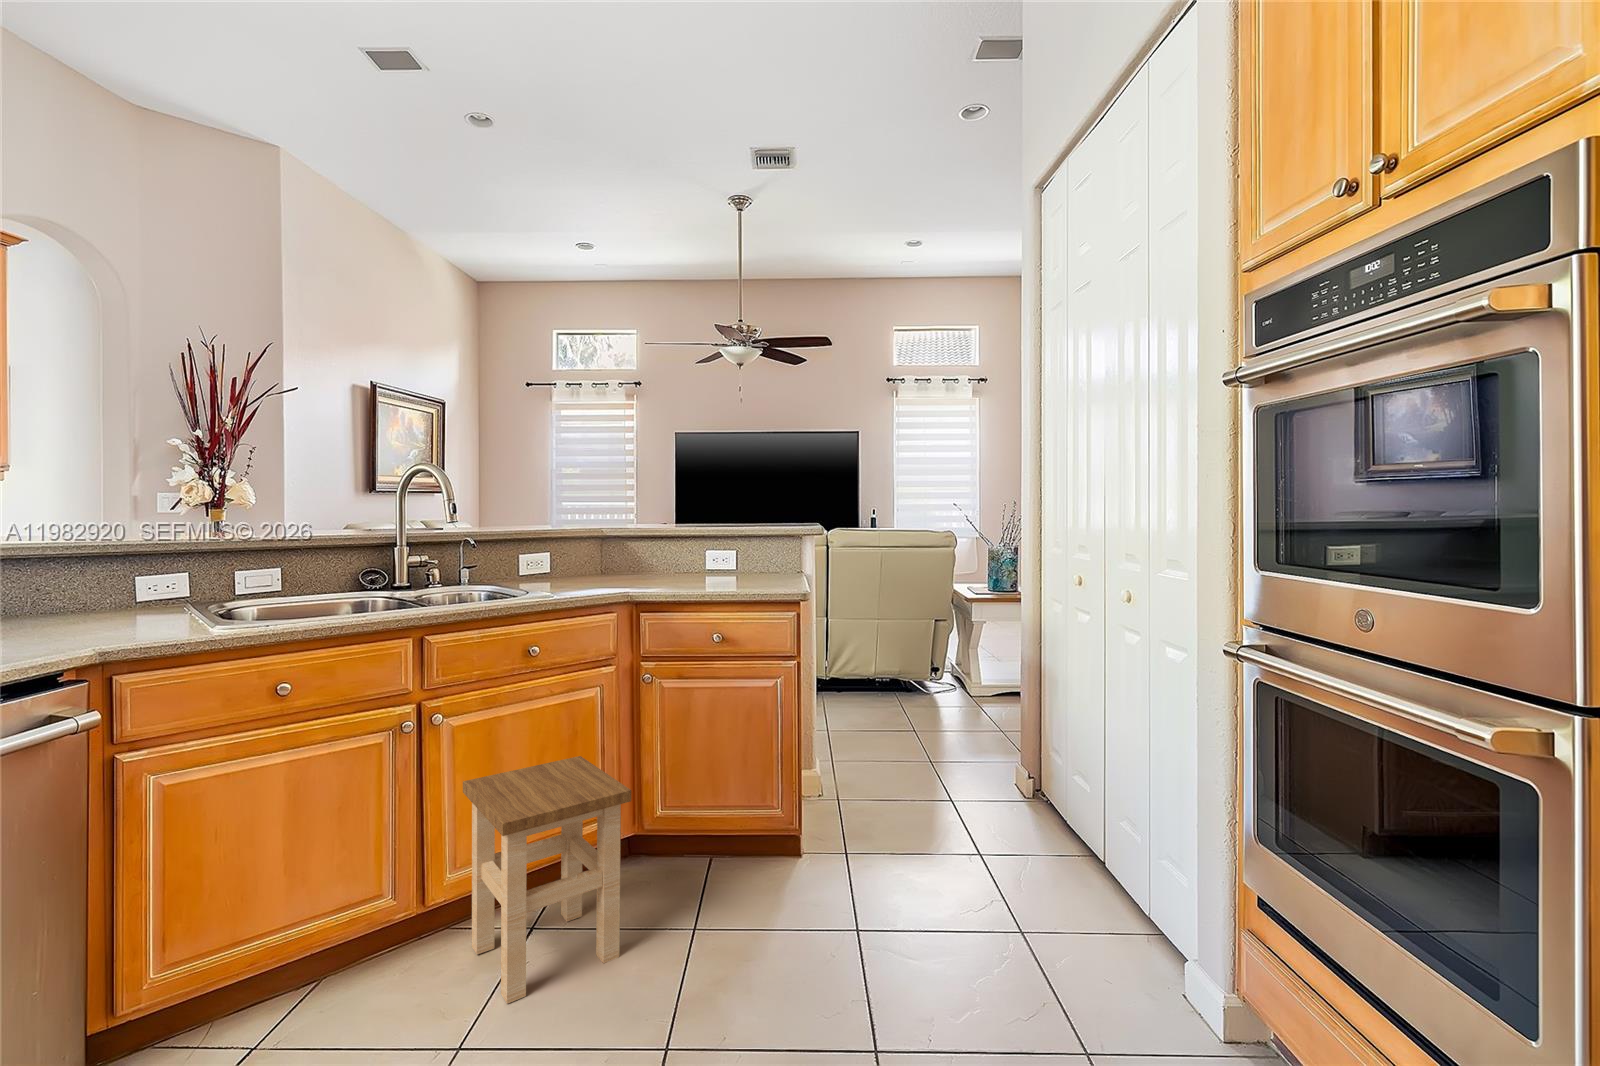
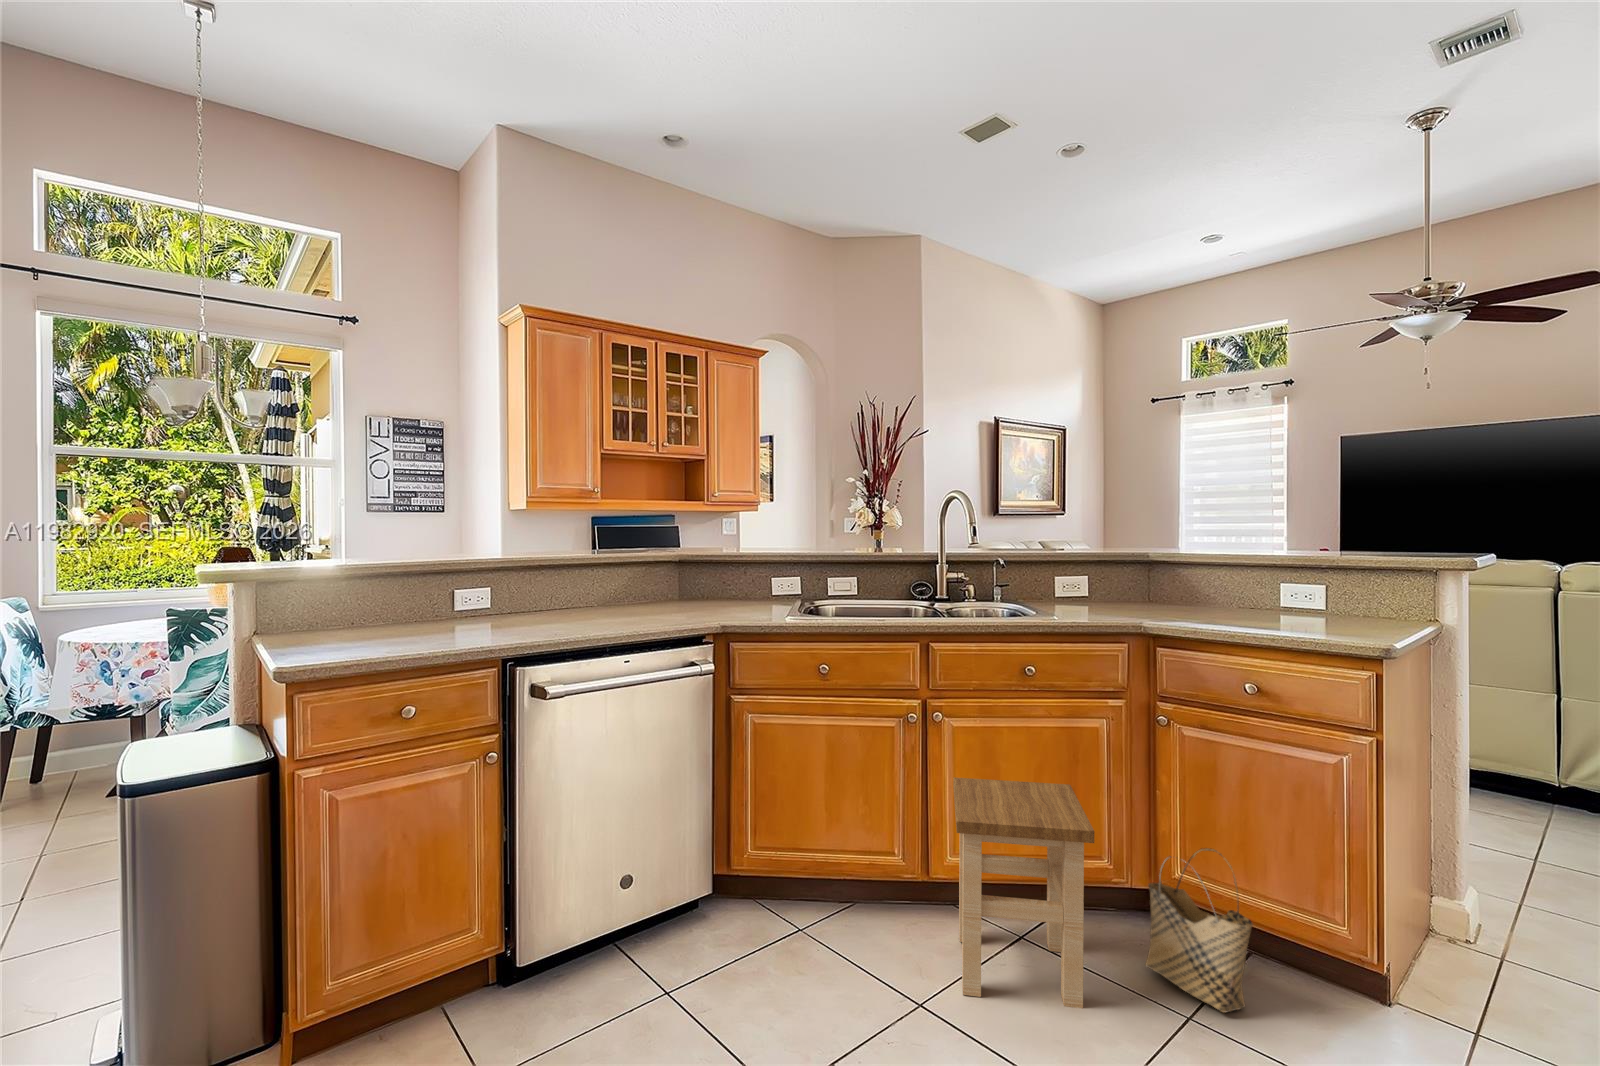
woven basket: none [651,777,734,906] -> present [1145,848,1253,1012]

